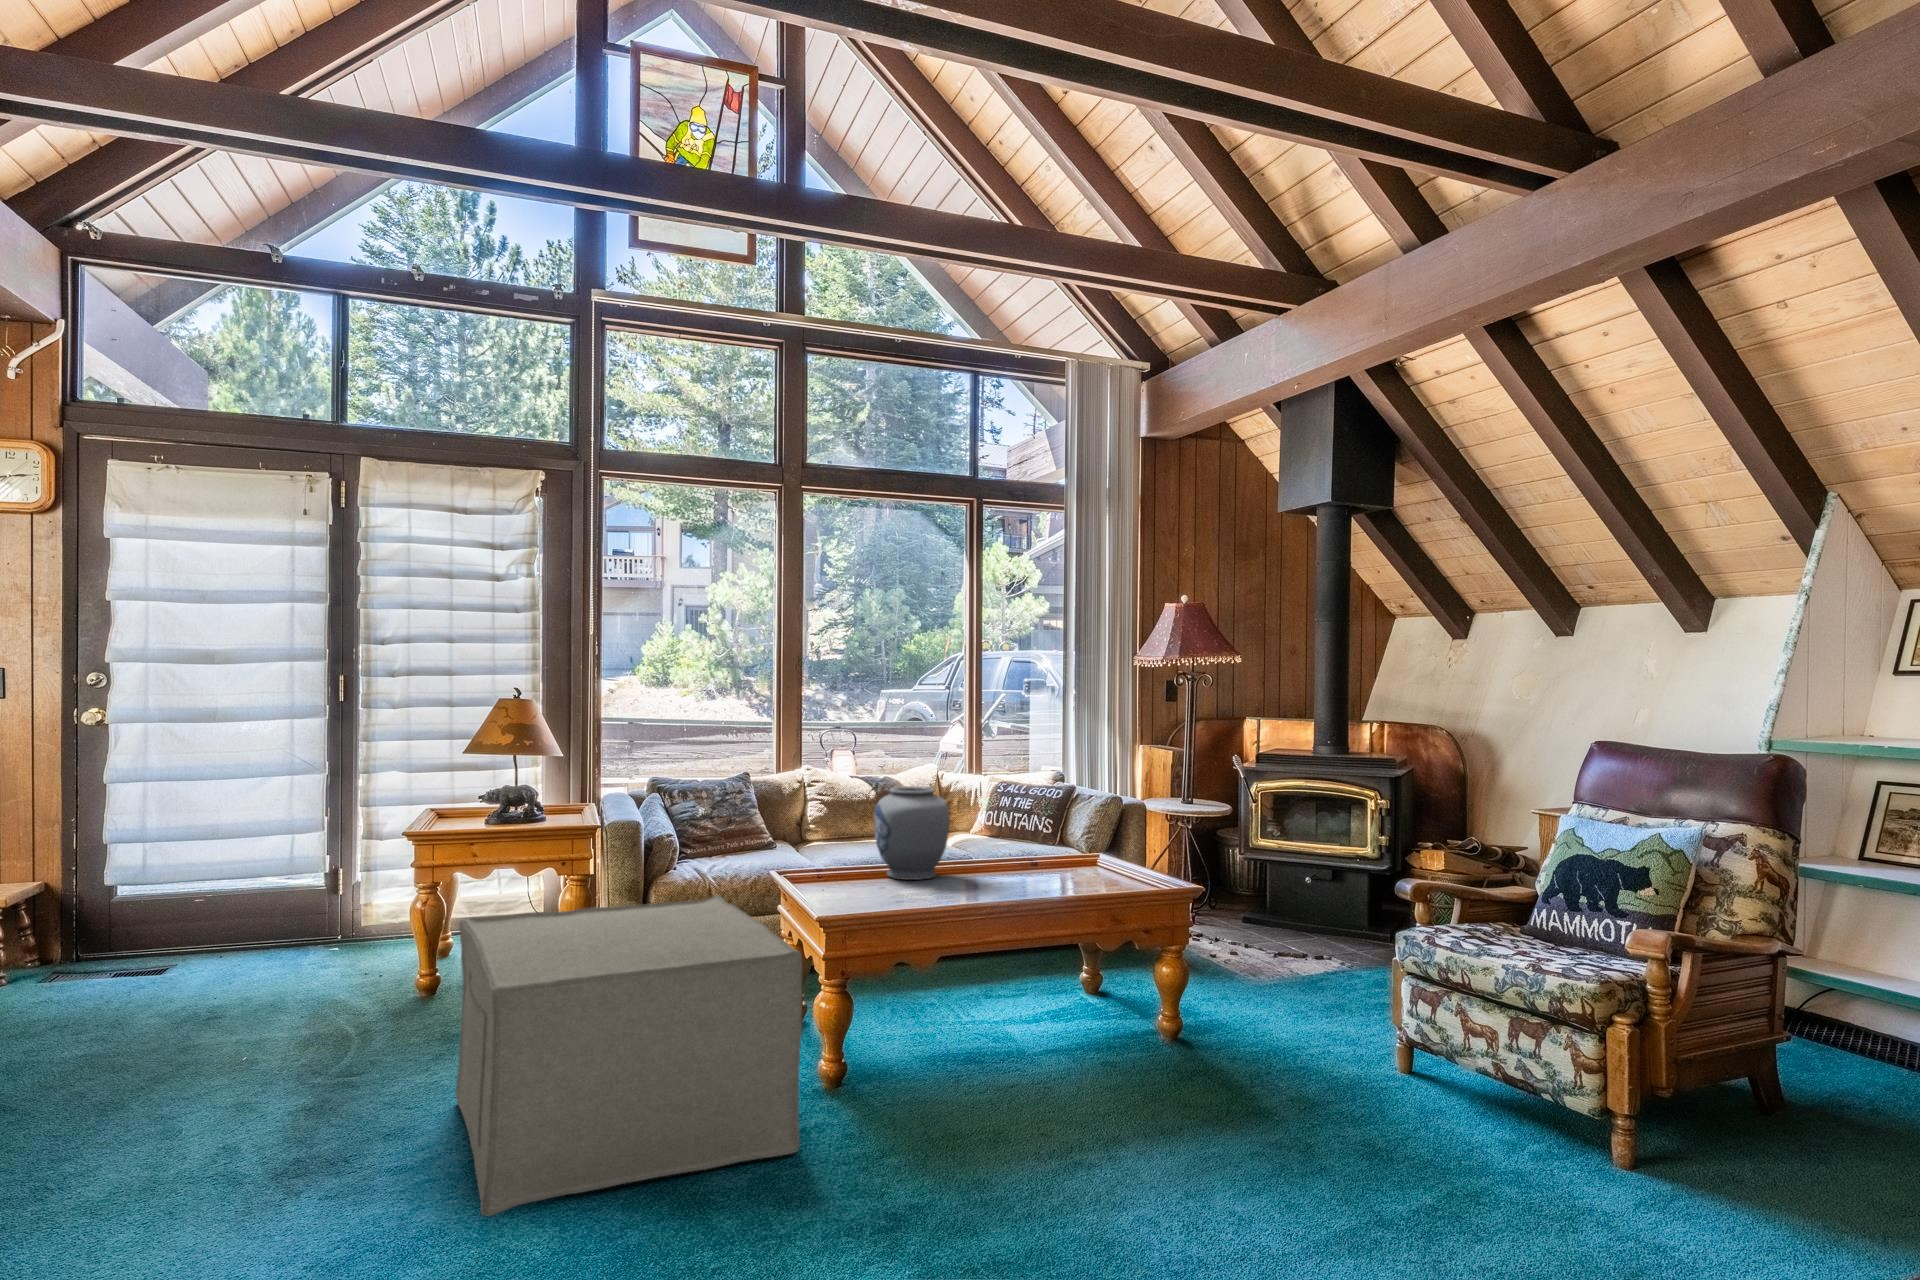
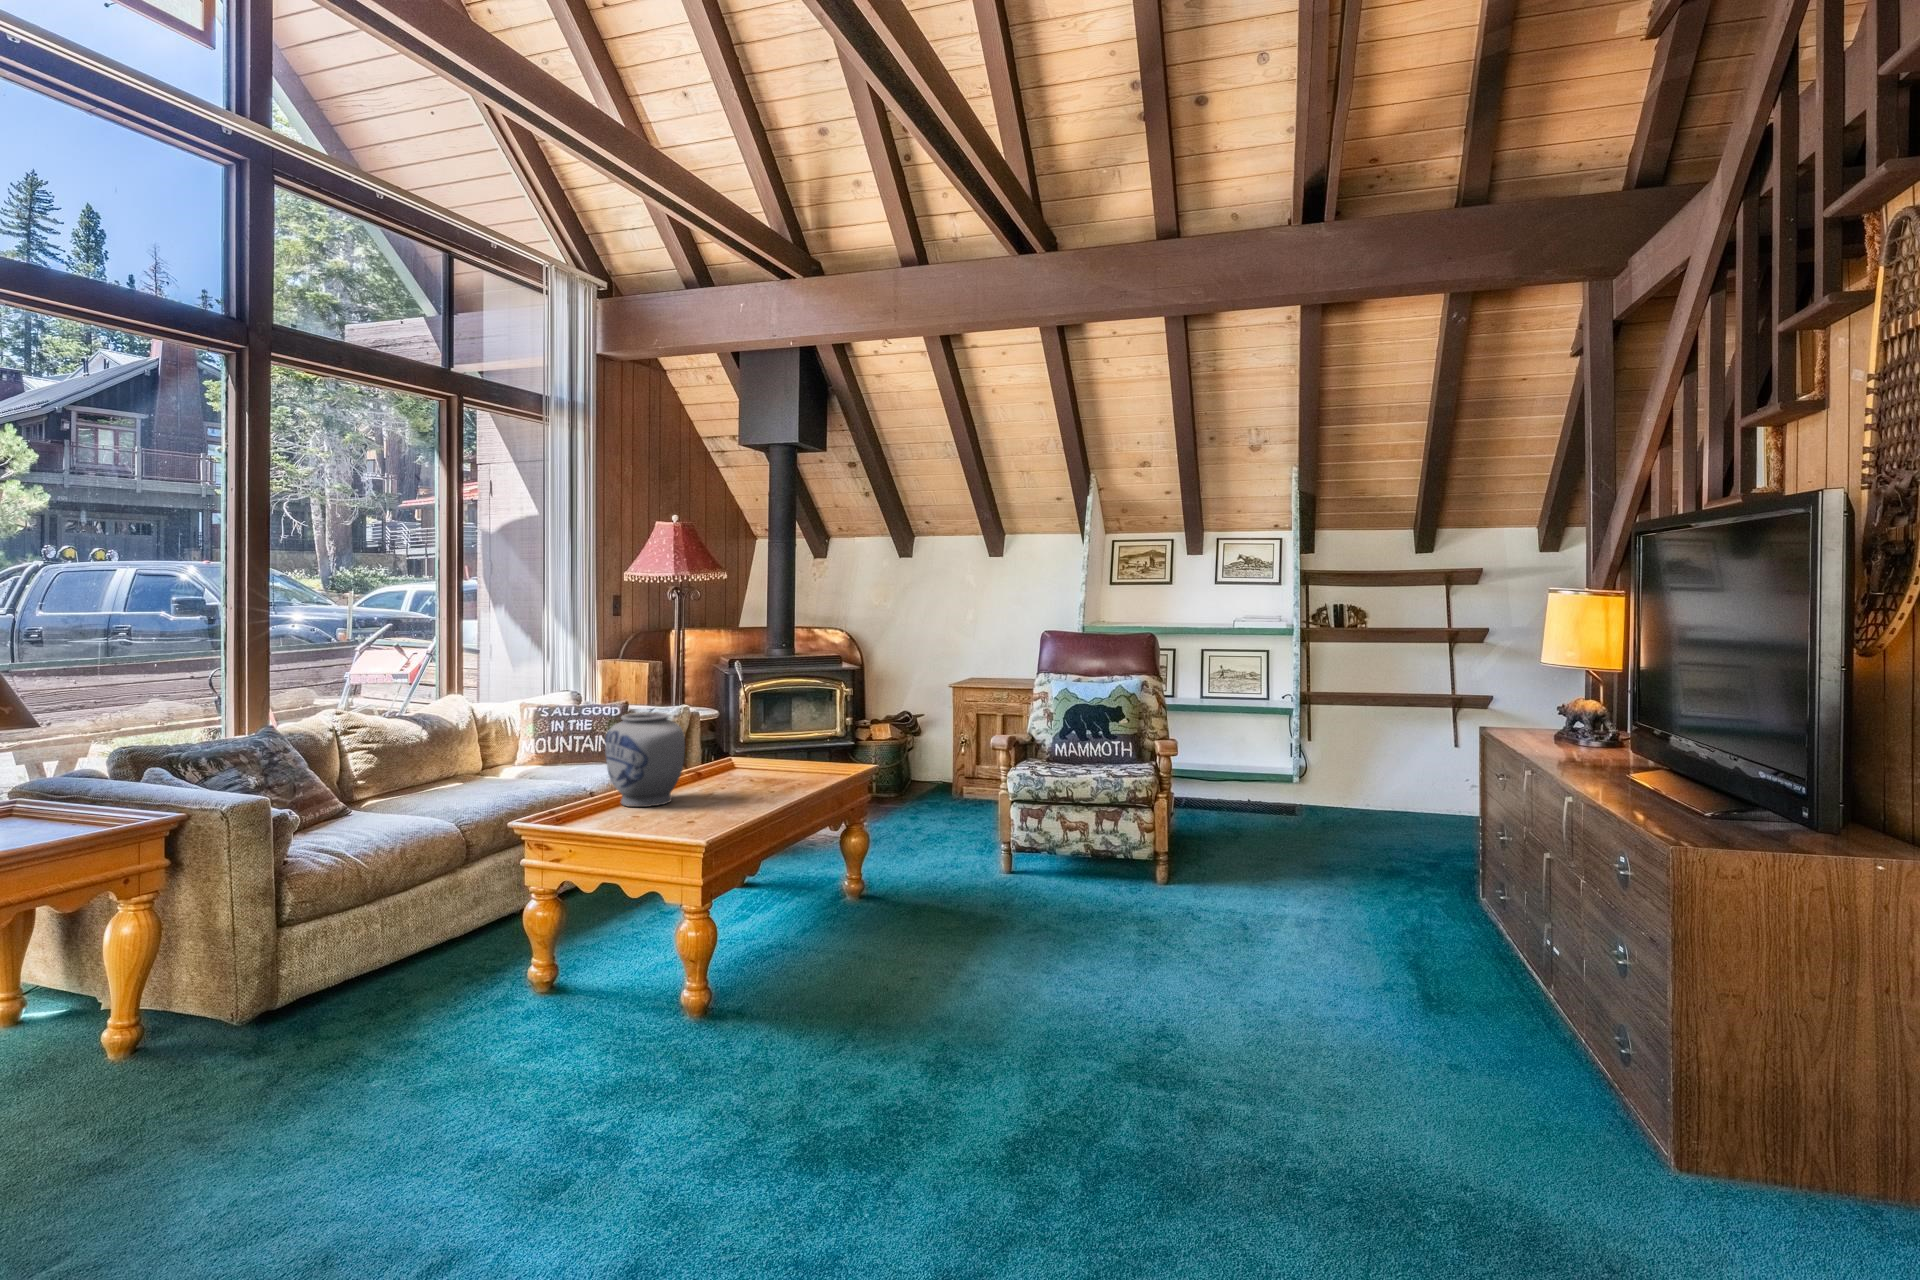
ottoman: present [456,896,802,1216] -> none [364,853,817,1216]

